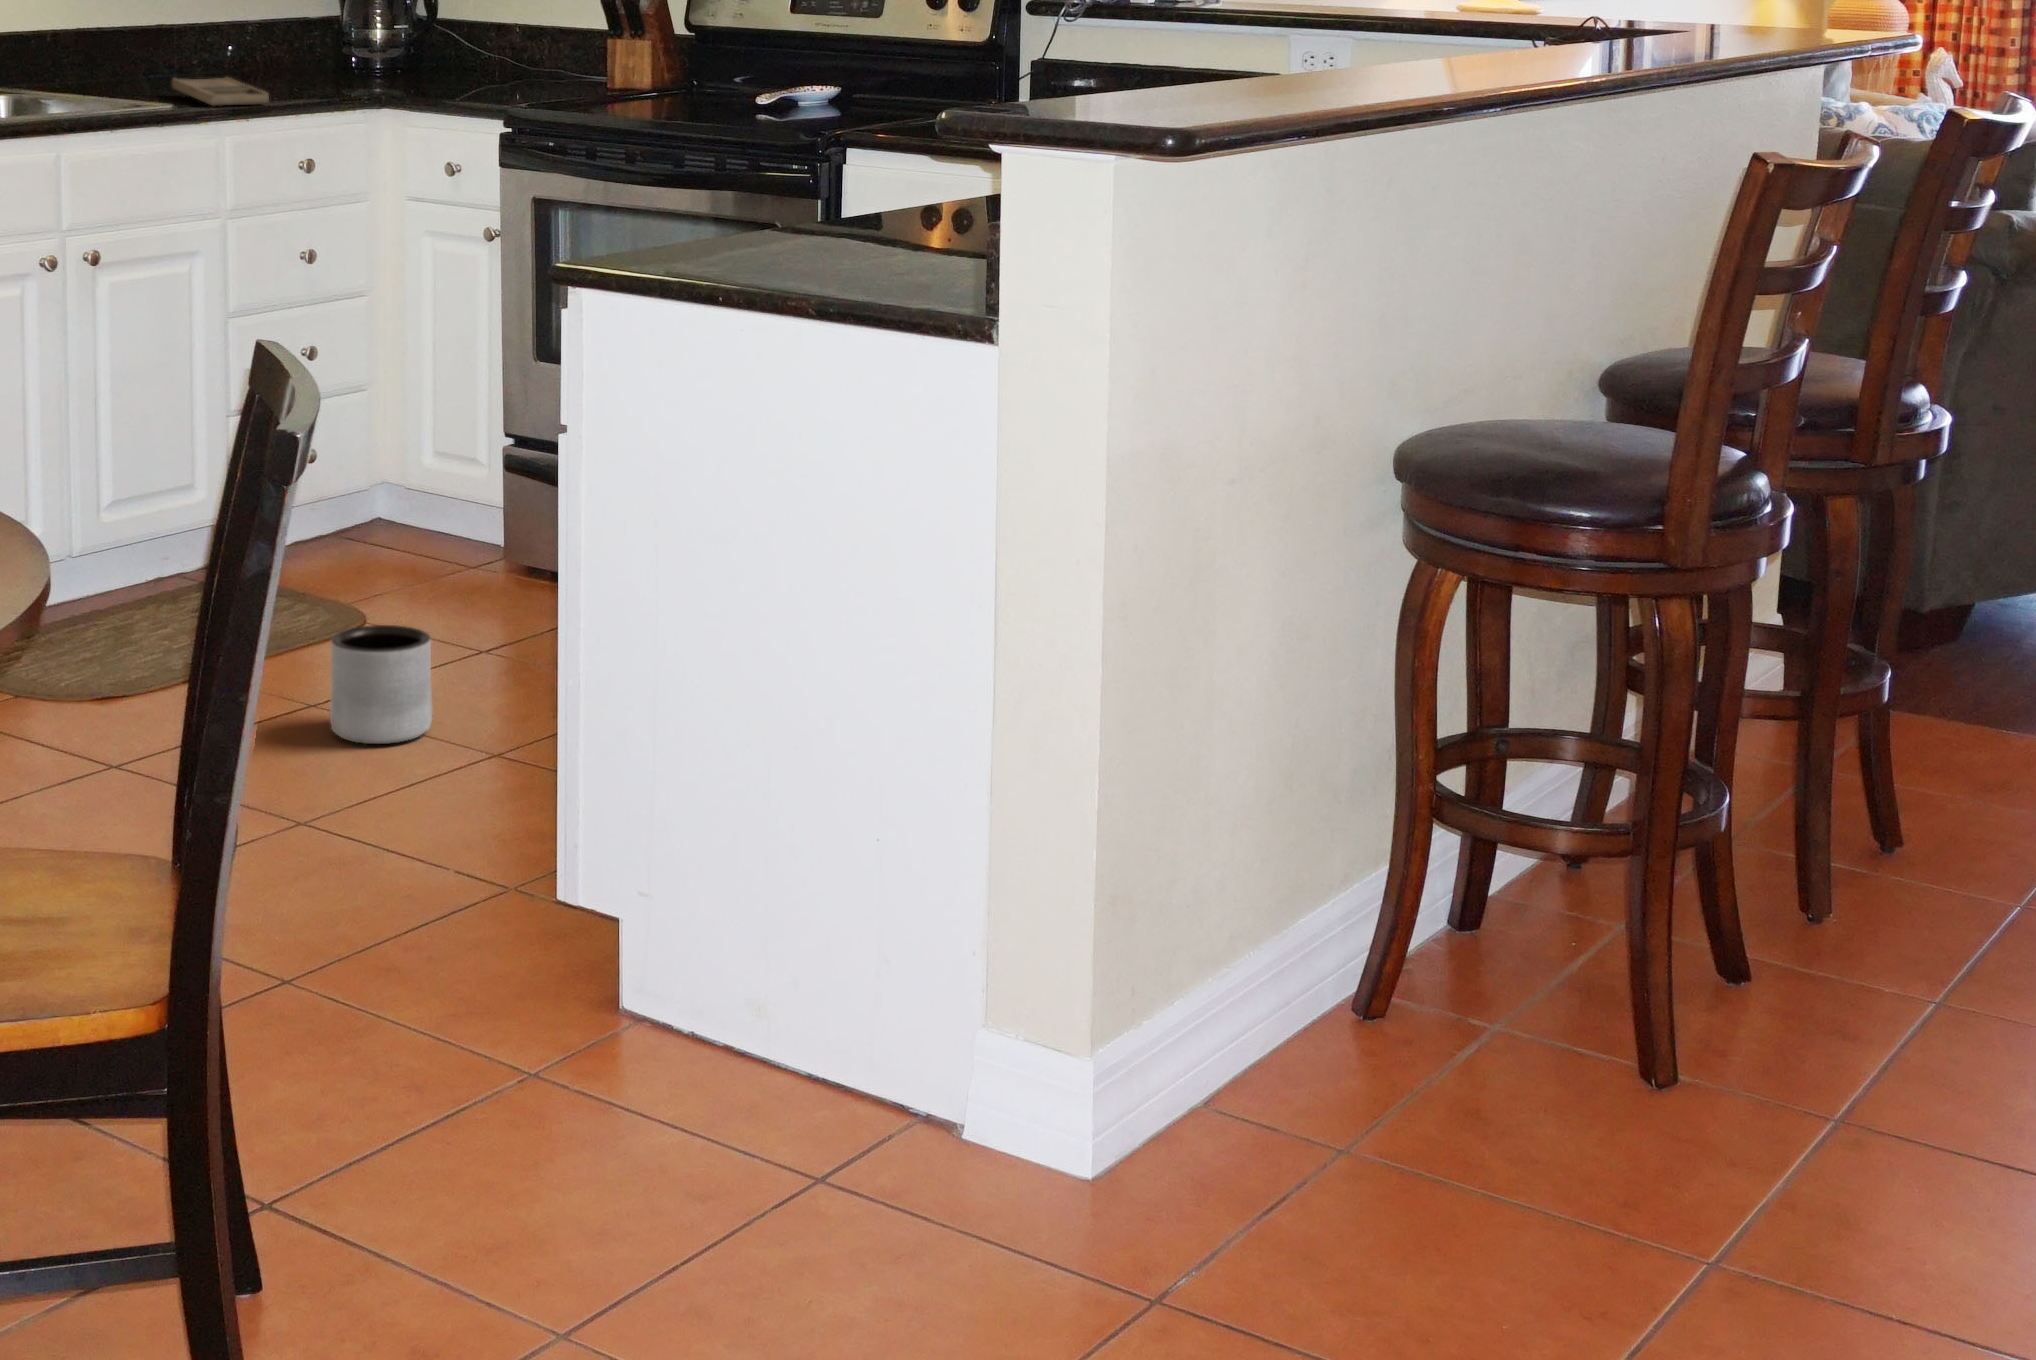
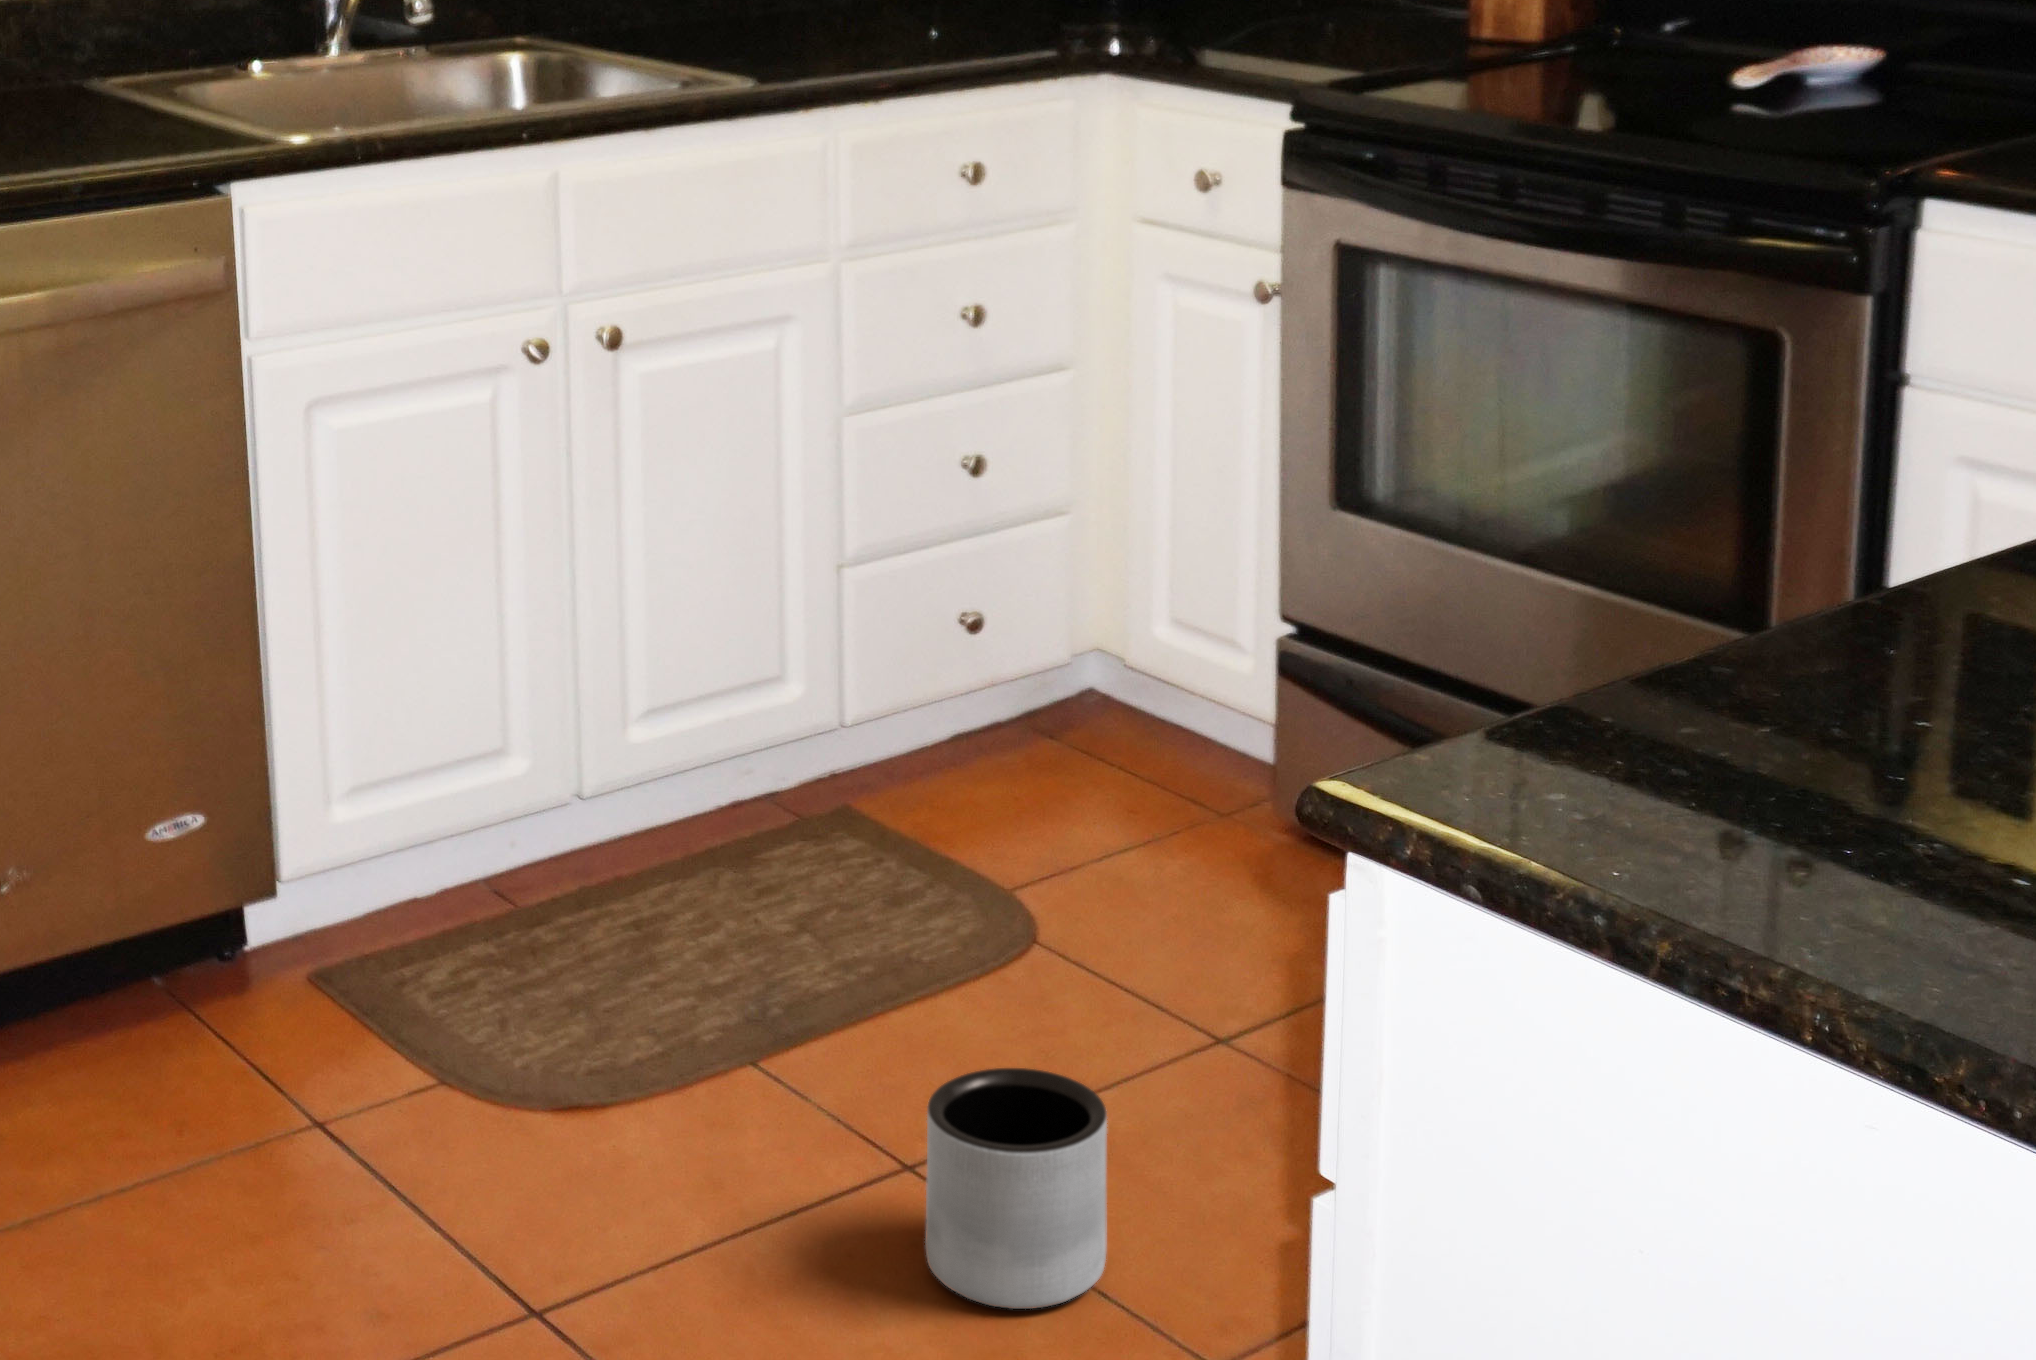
tray: present [172,77,269,106] -> none [770,25,908,79]

